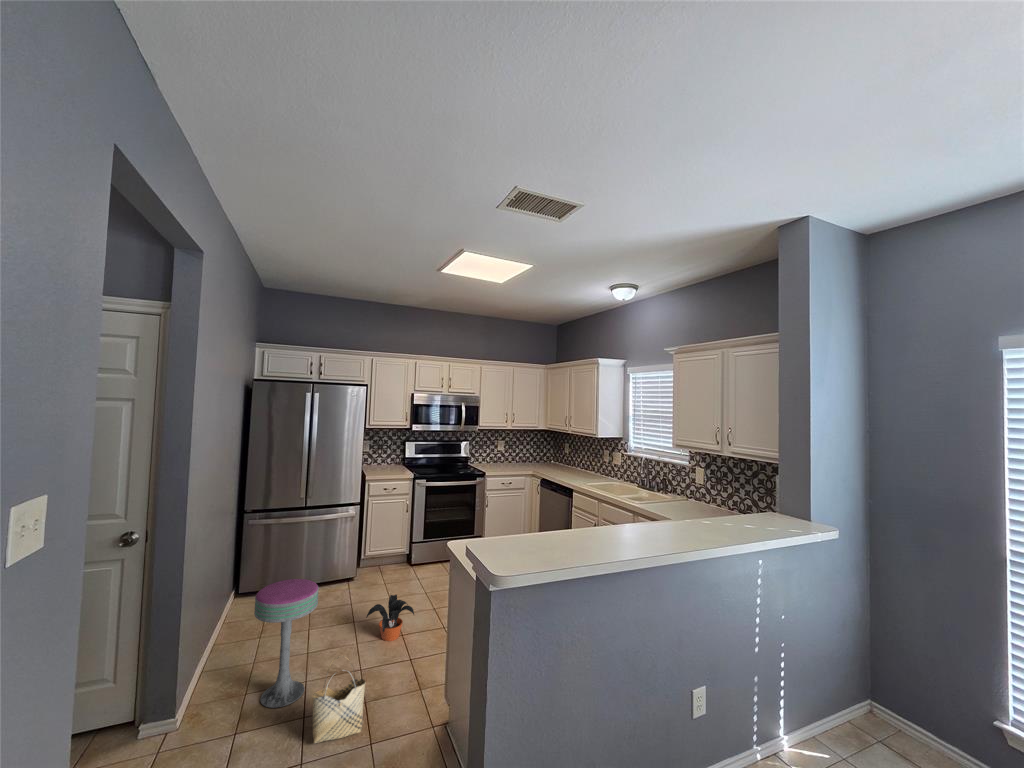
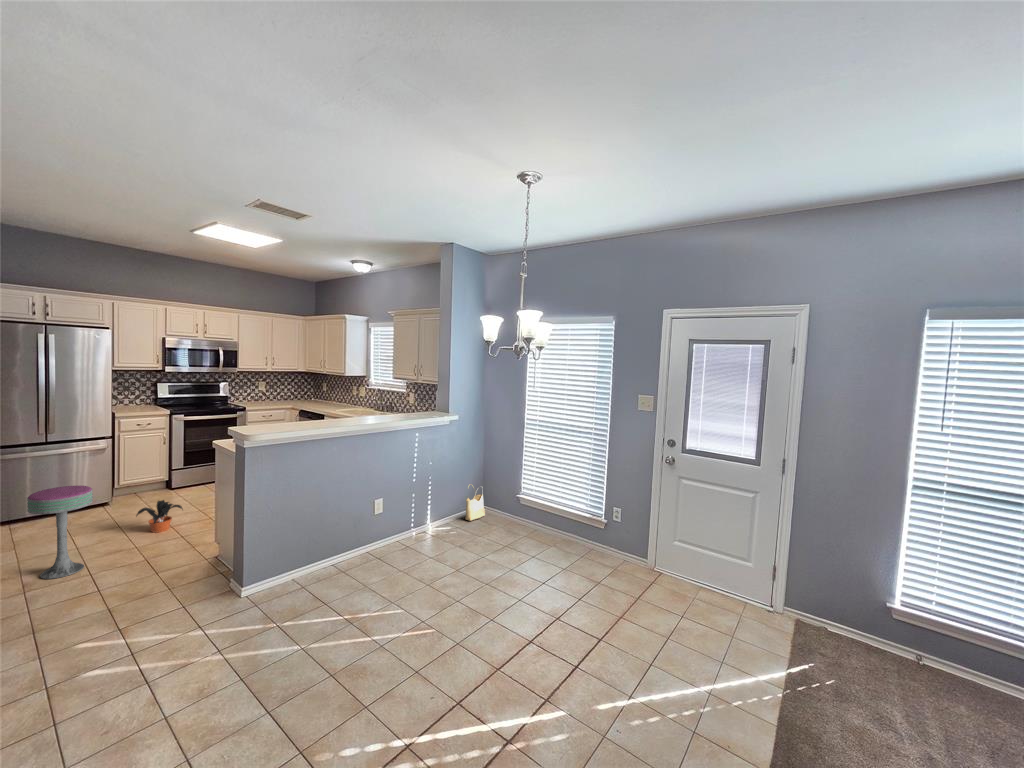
woven basket: present [312,656,366,743] -> present [465,485,485,521]

